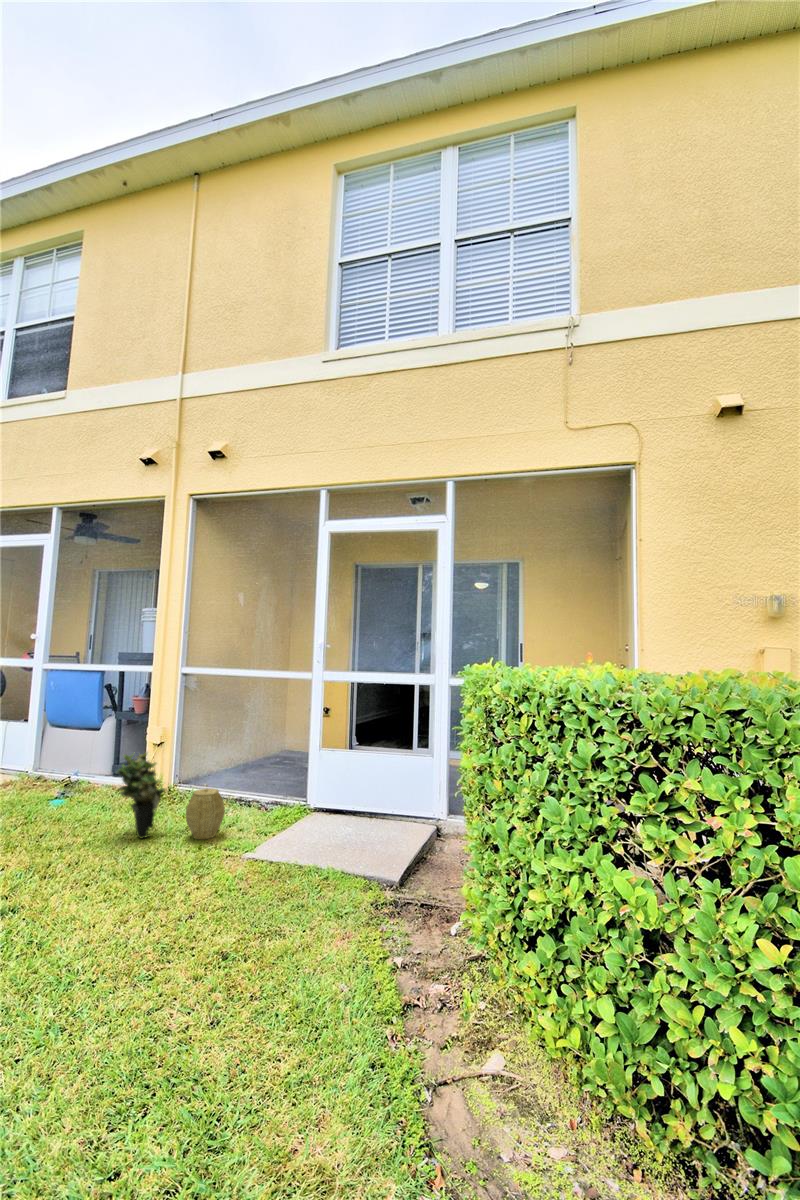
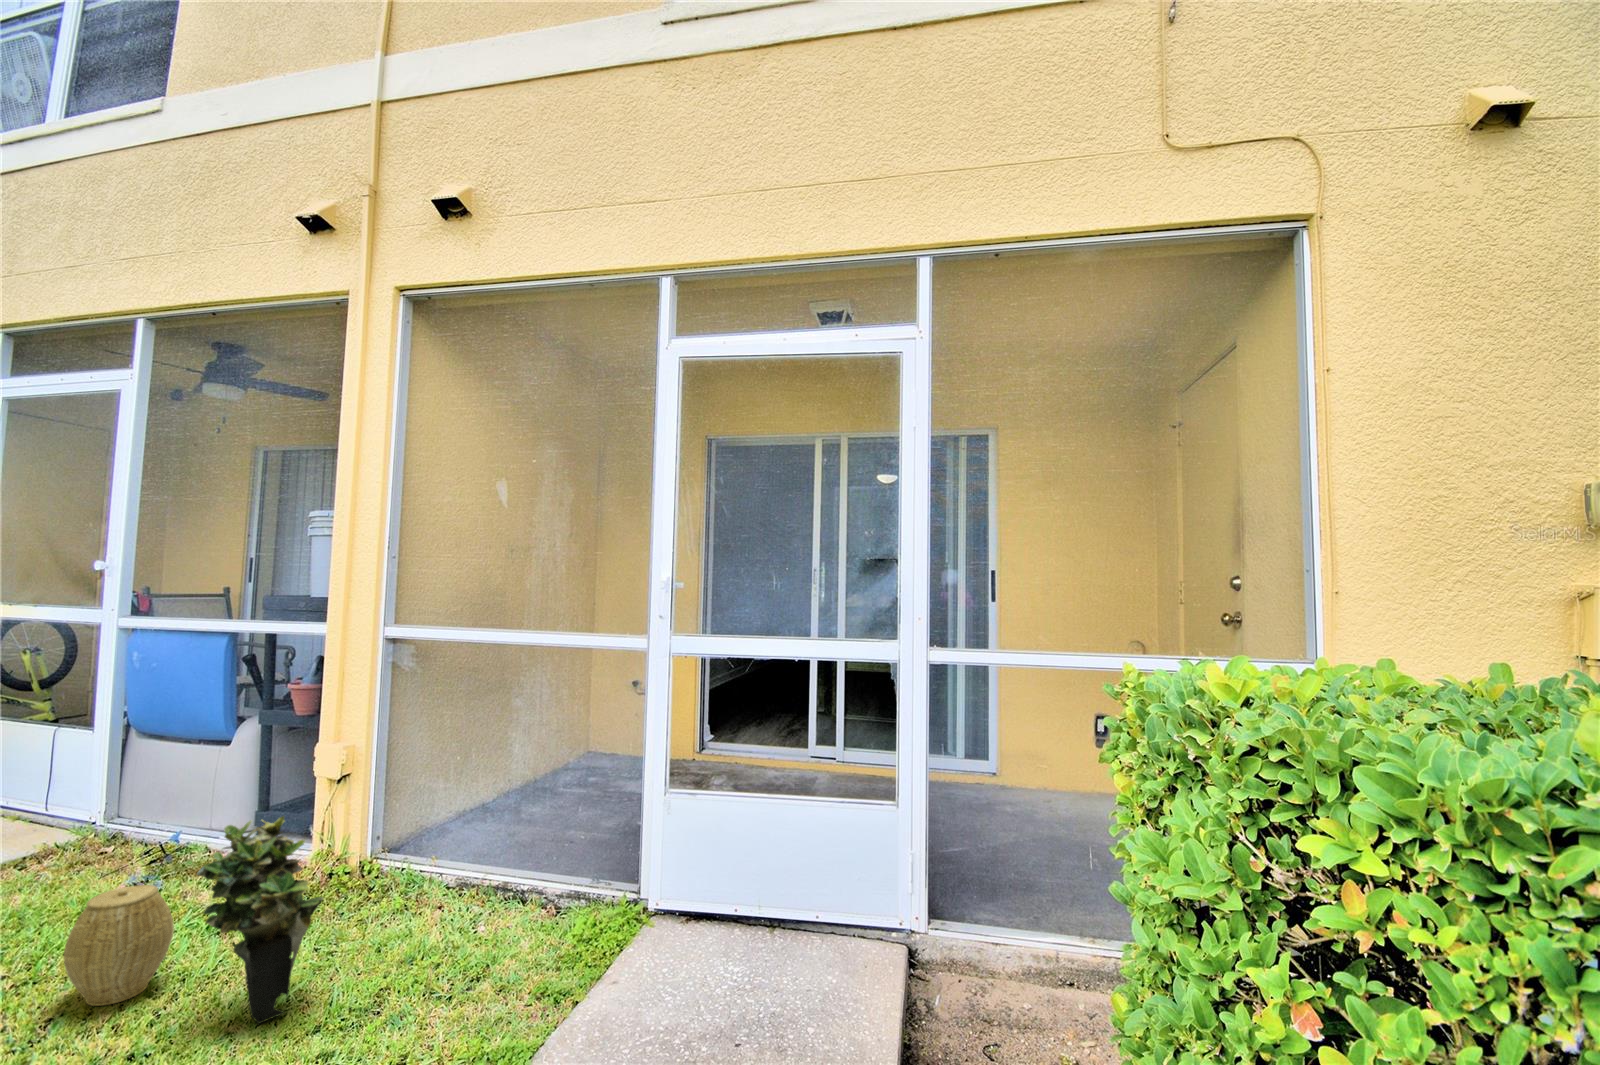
woven basket: present [186,789,225,839] -> present [64,885,174,1006]

